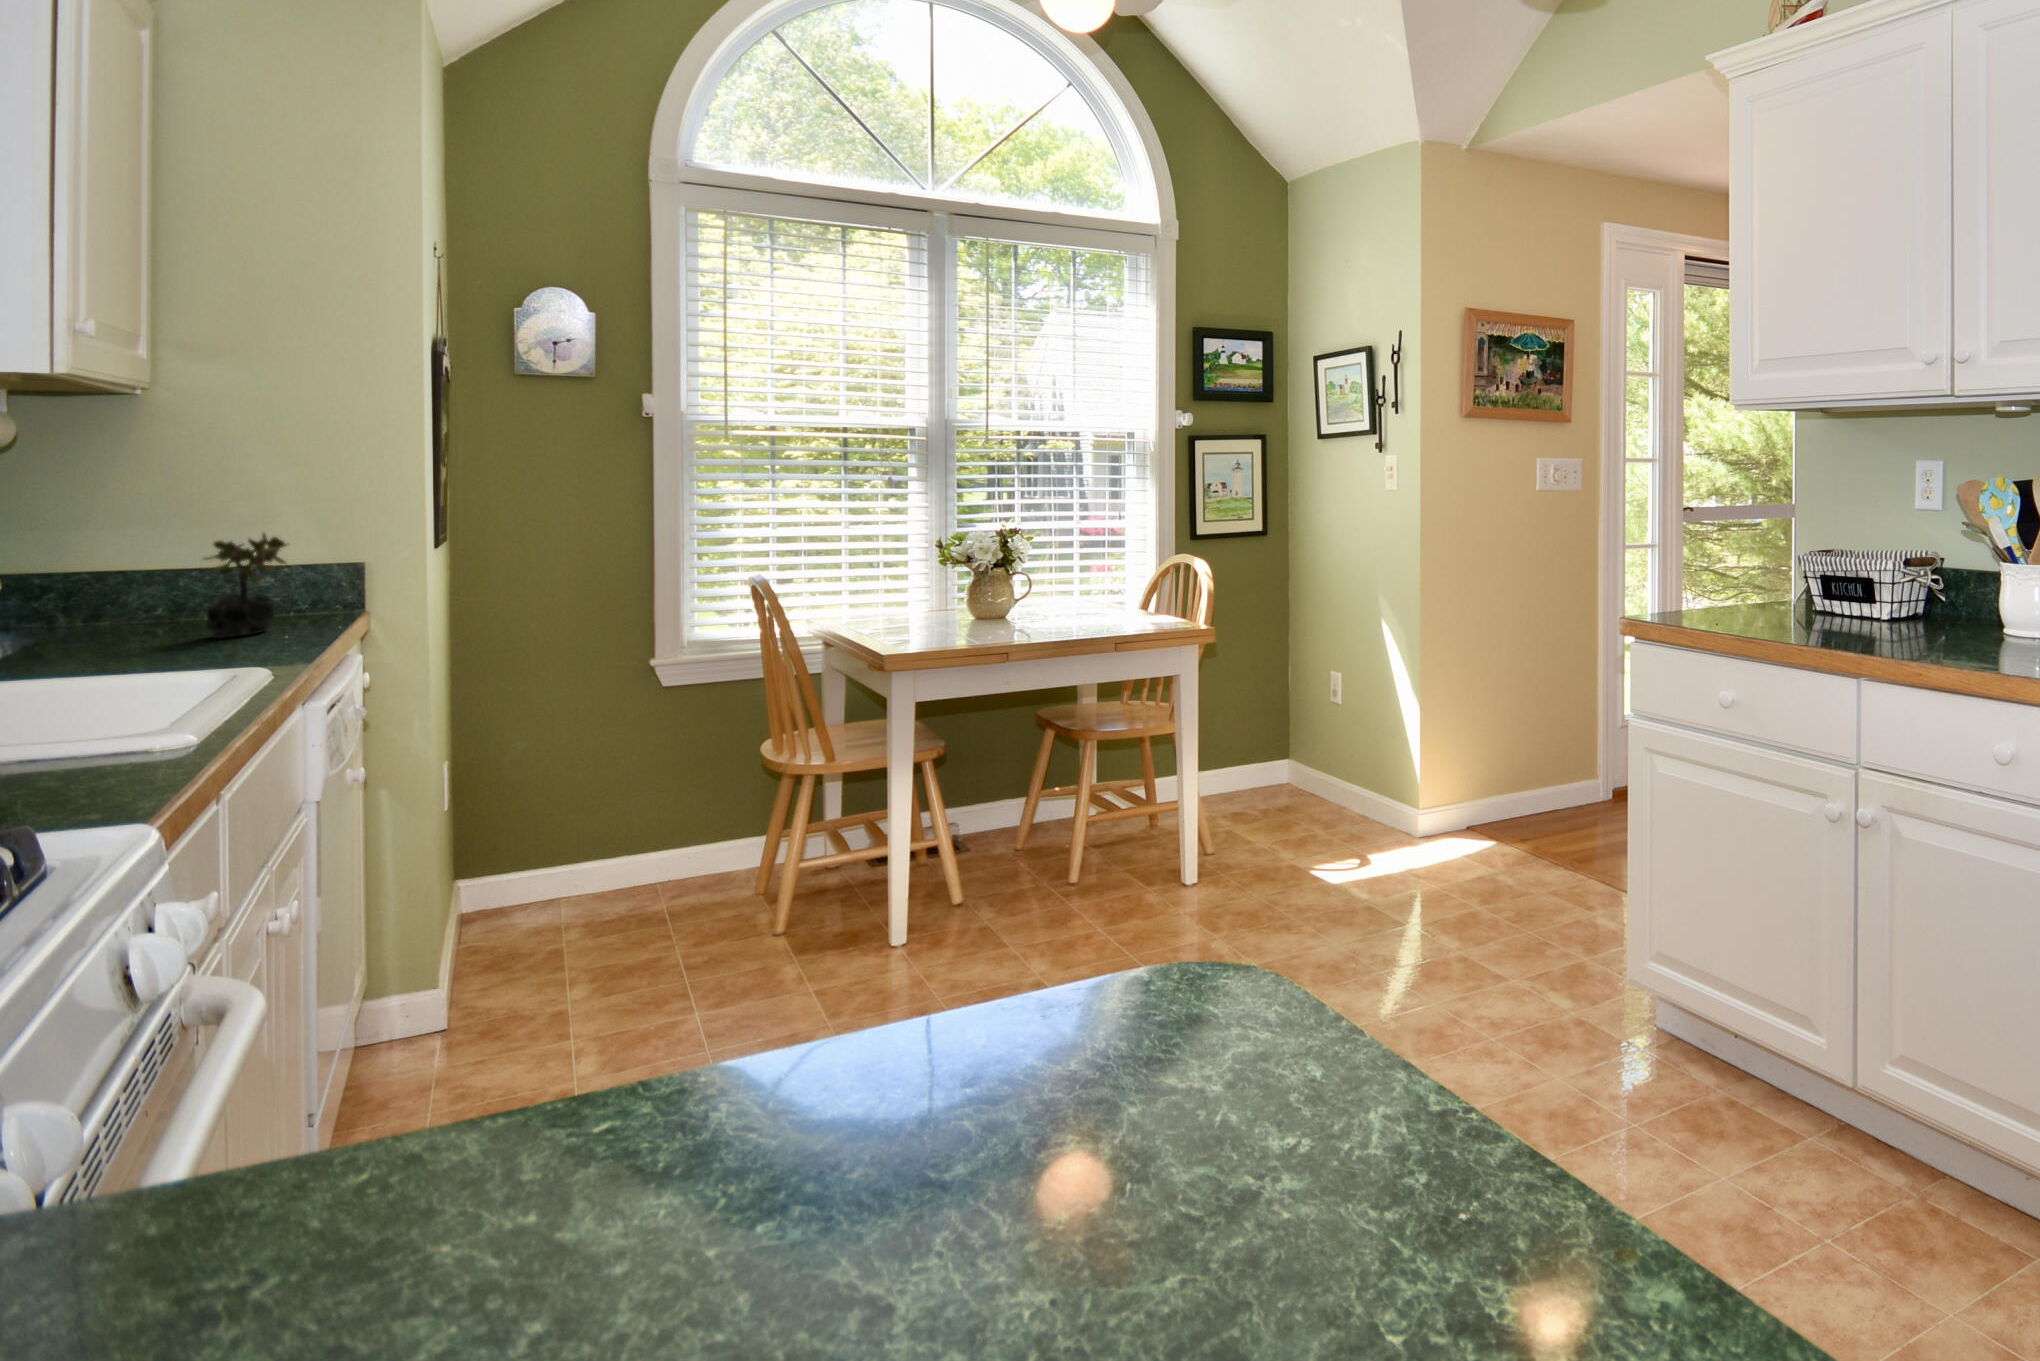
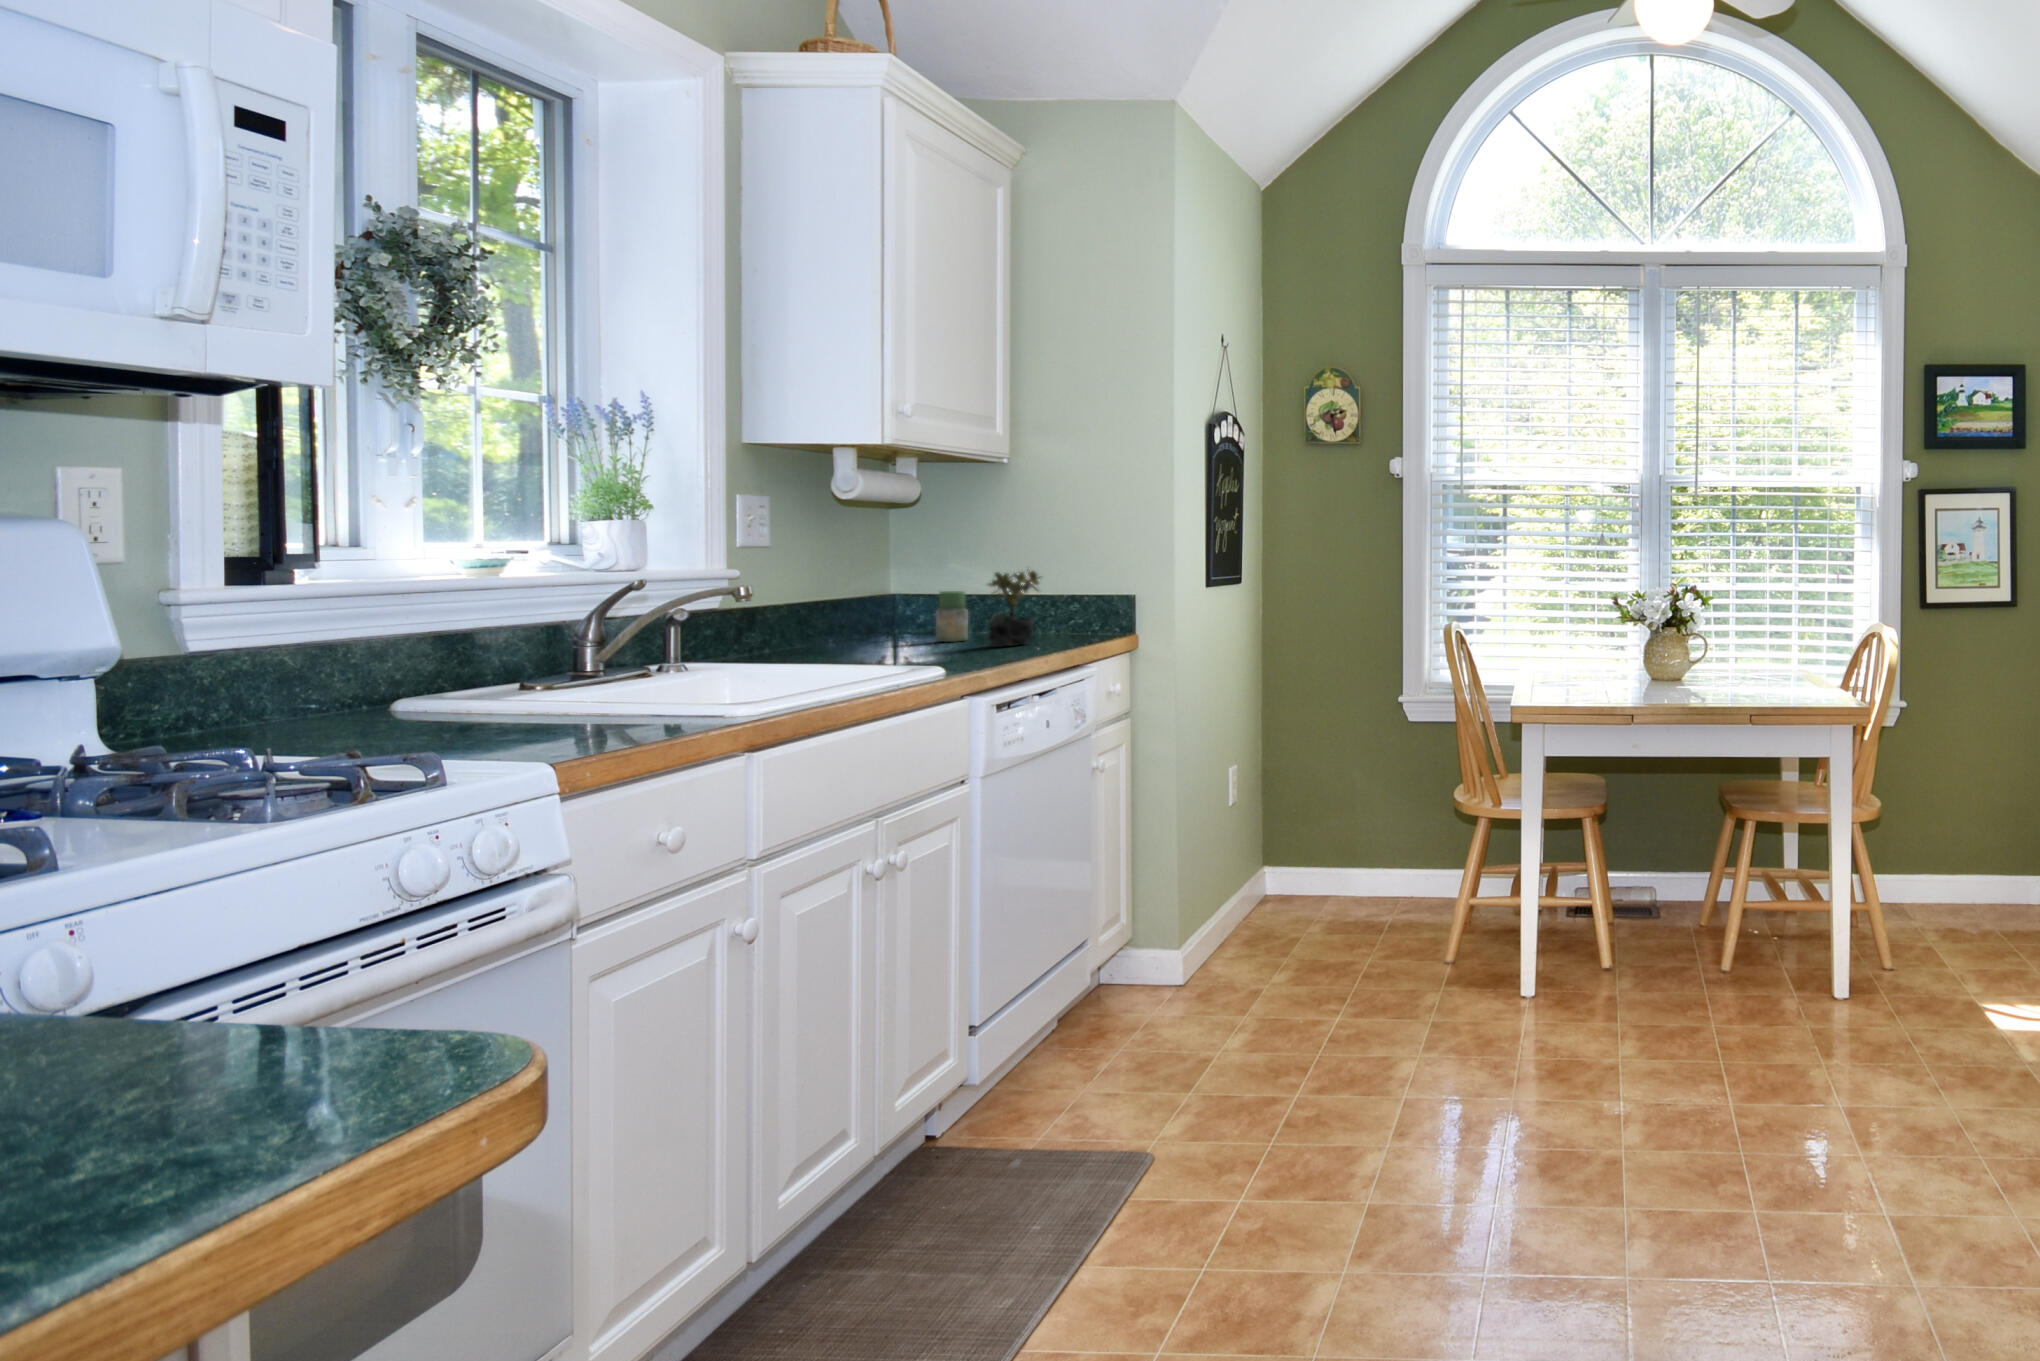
jar: none [66,568,124,637] -> present [936,591,968,642]

